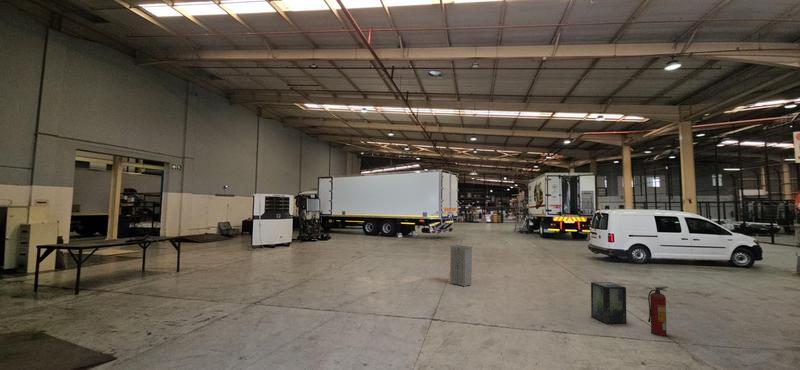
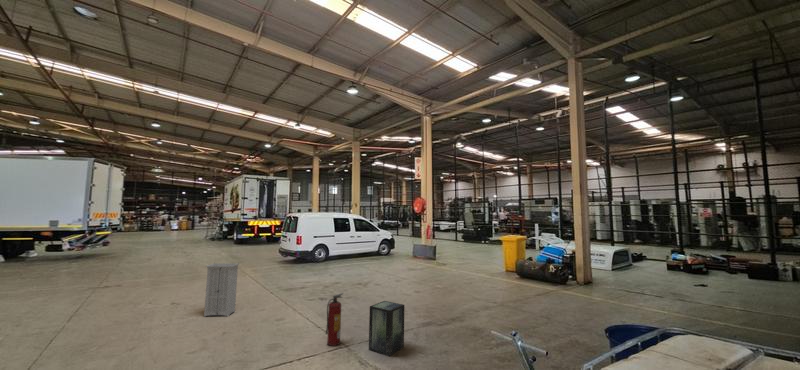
storage cabinet: present [450,245,472,287] -> present [204,263,239,316]
storage box: present [591,282,627,324] -> present [369,301,405,356]

